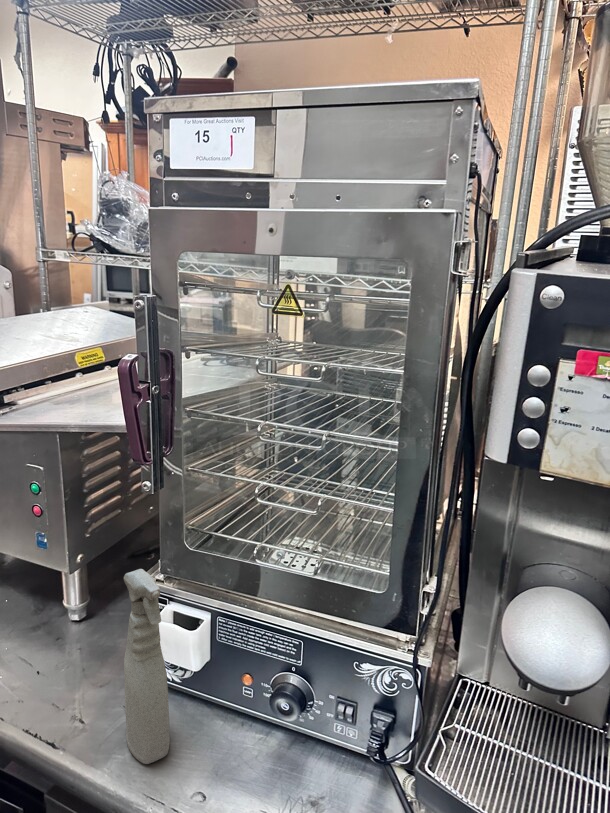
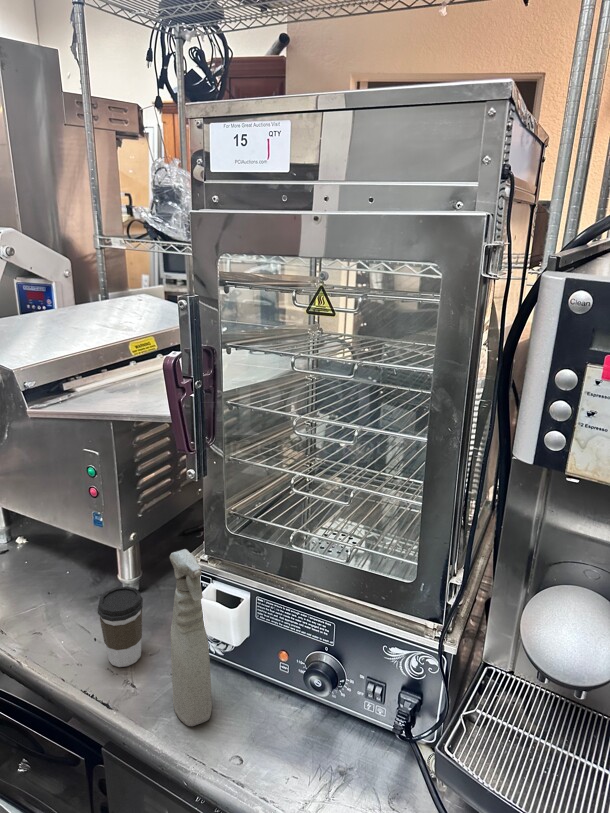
coffee cup: none [41,613,92,703] -> present [98,586,143,667]

